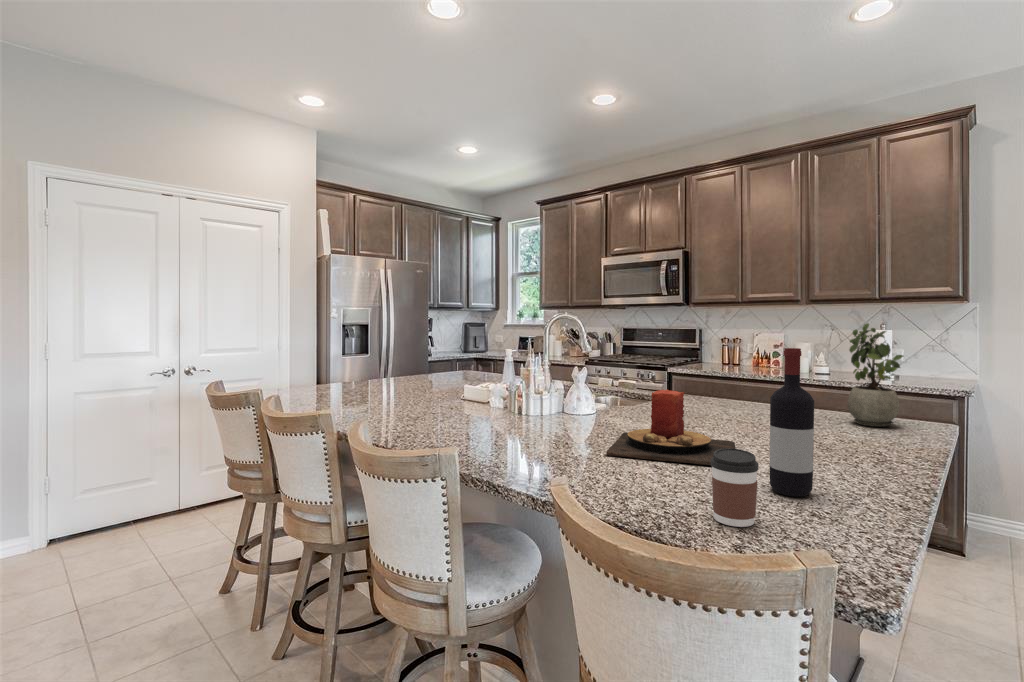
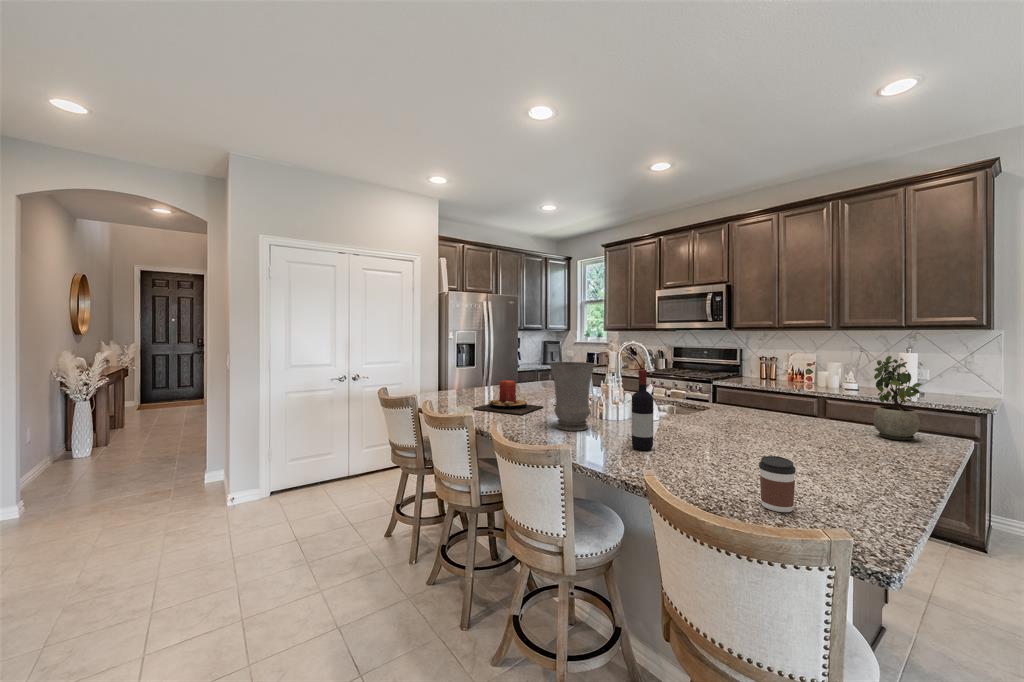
vase: none [445,337,508,430] -> present [549,362,595,431]
wine bottle: present [769,348,814,497] -> present [632,370,653,450]
candle: present [606,389,736,465] -> present [473,380,543,415]

